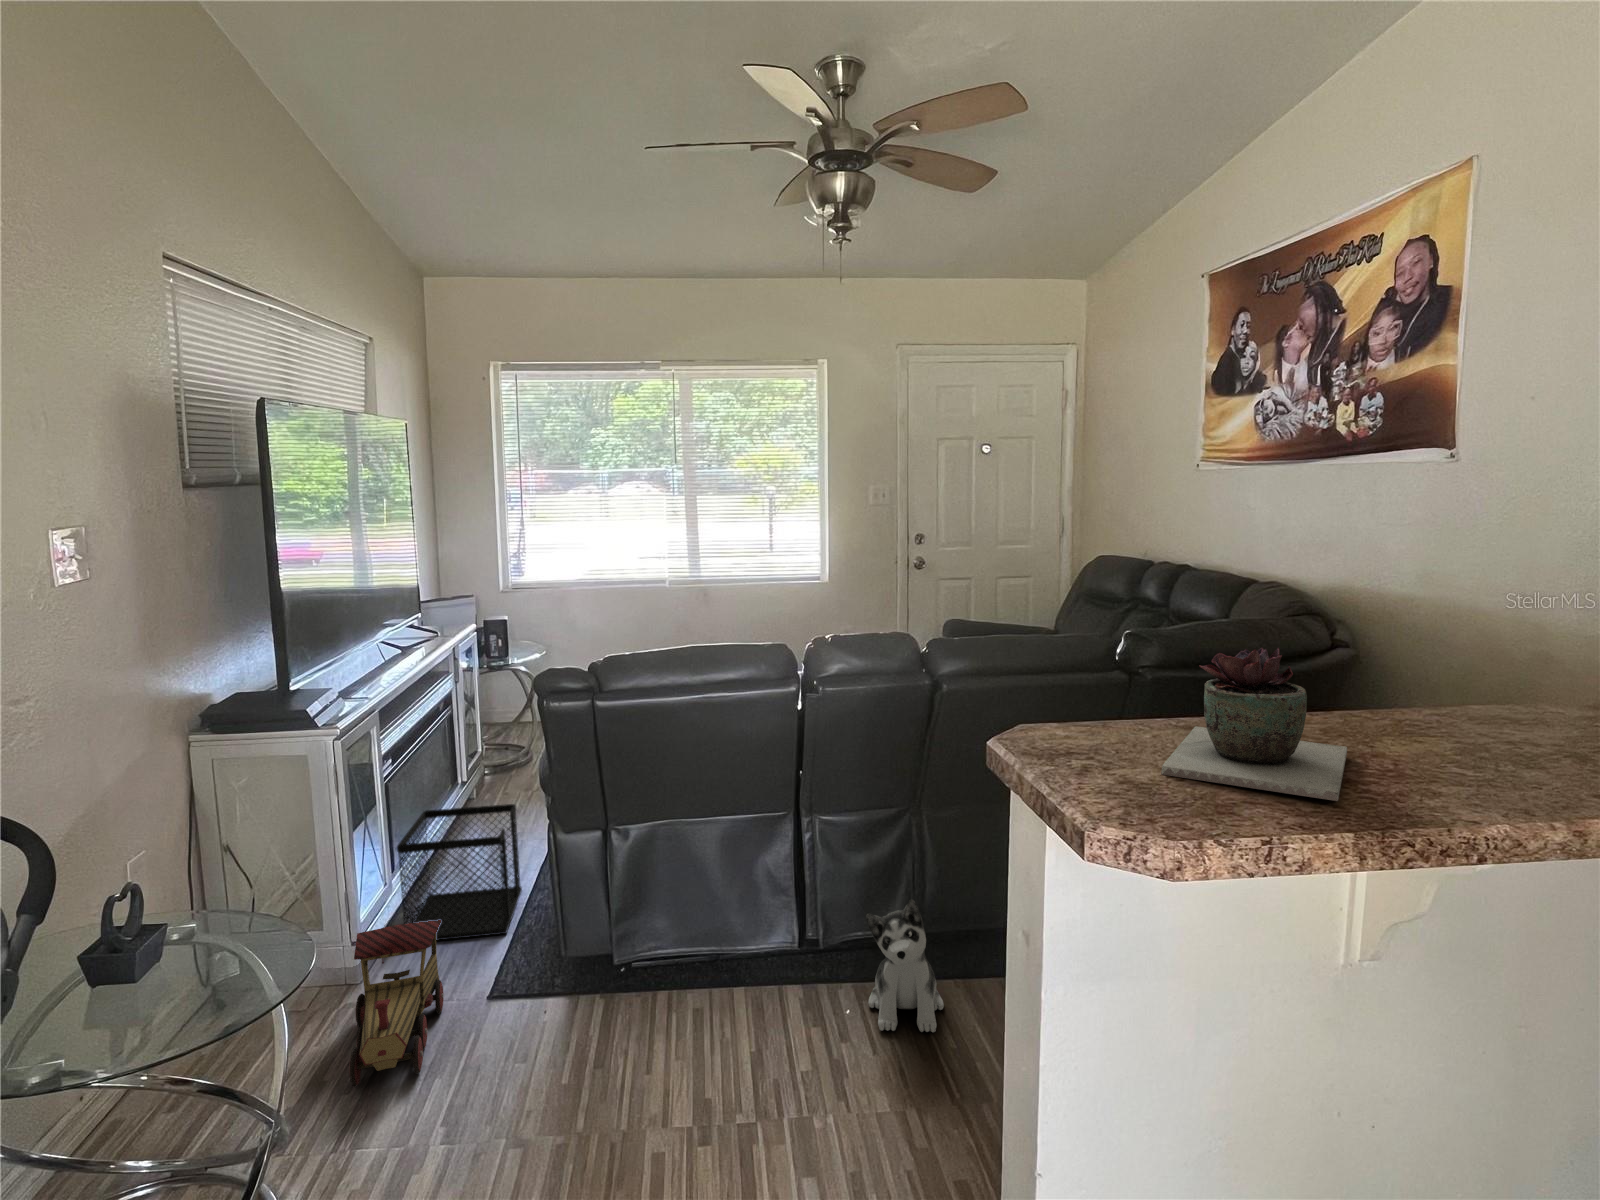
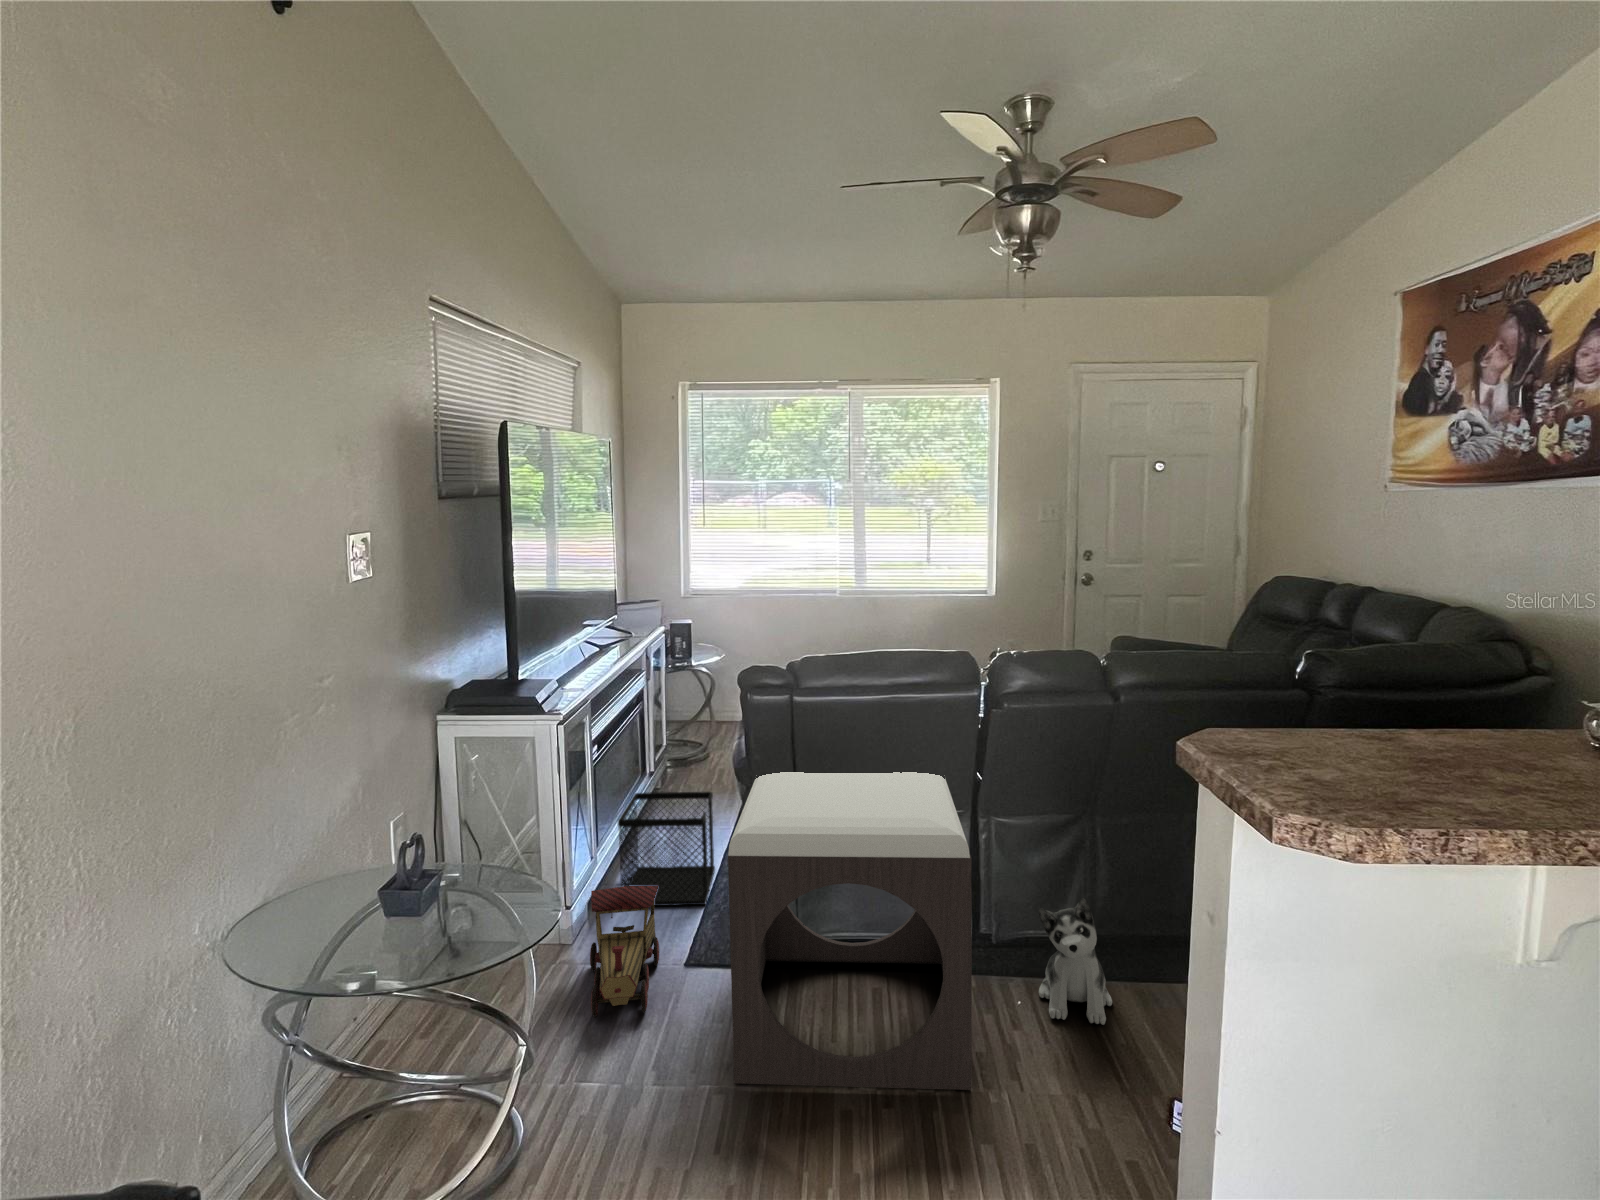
succulent plant: present [1161,648,1347,801] -> none [1342,667,1531,805]
footstool: none [502,769,792,1151] -> present [728,772,972,1090]

